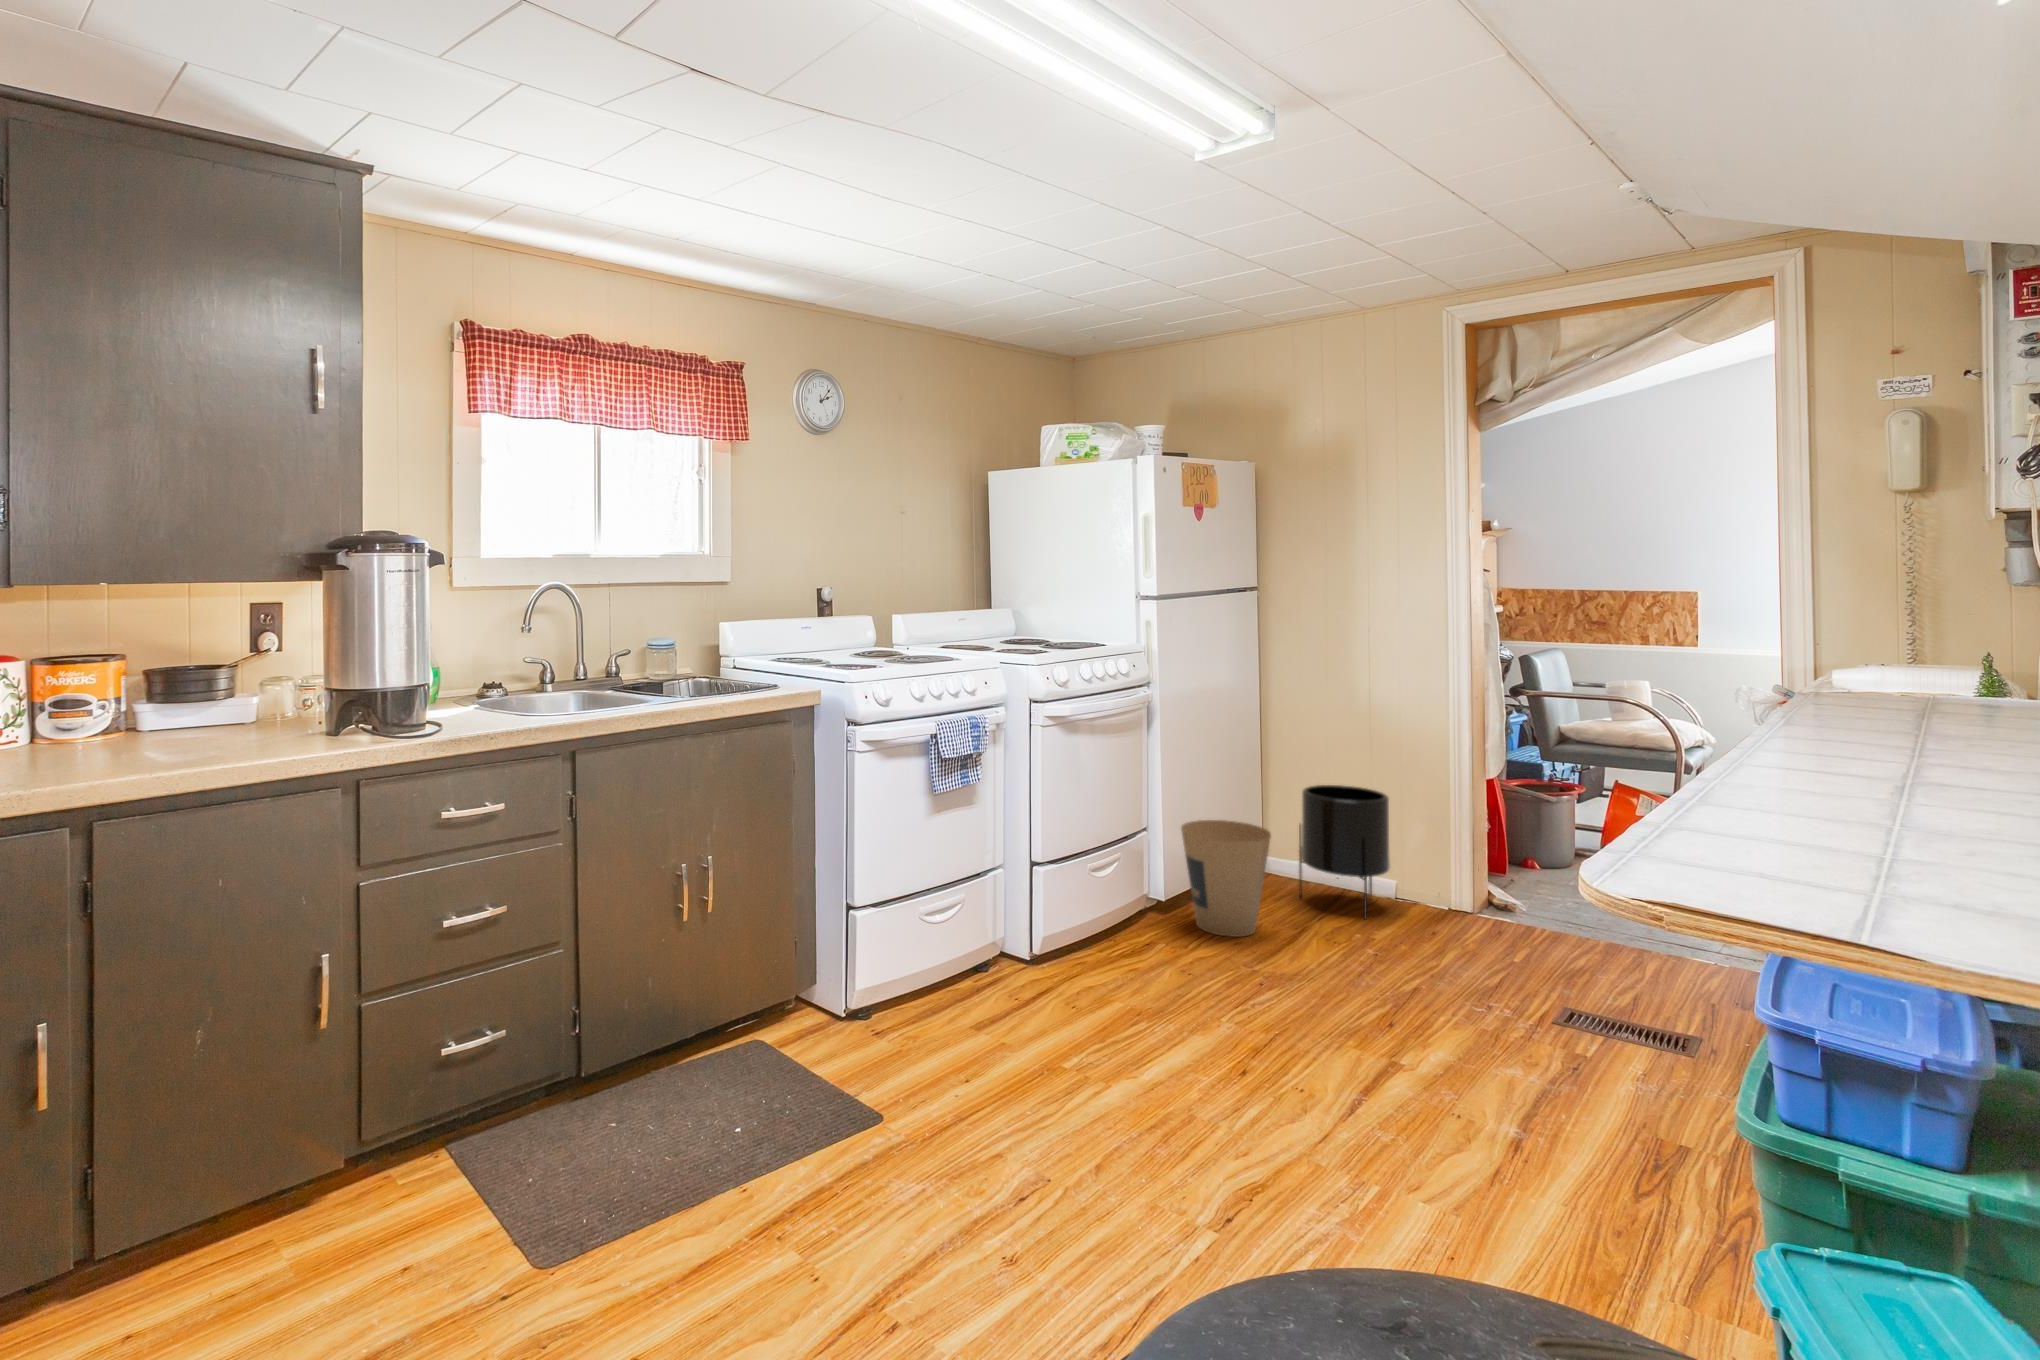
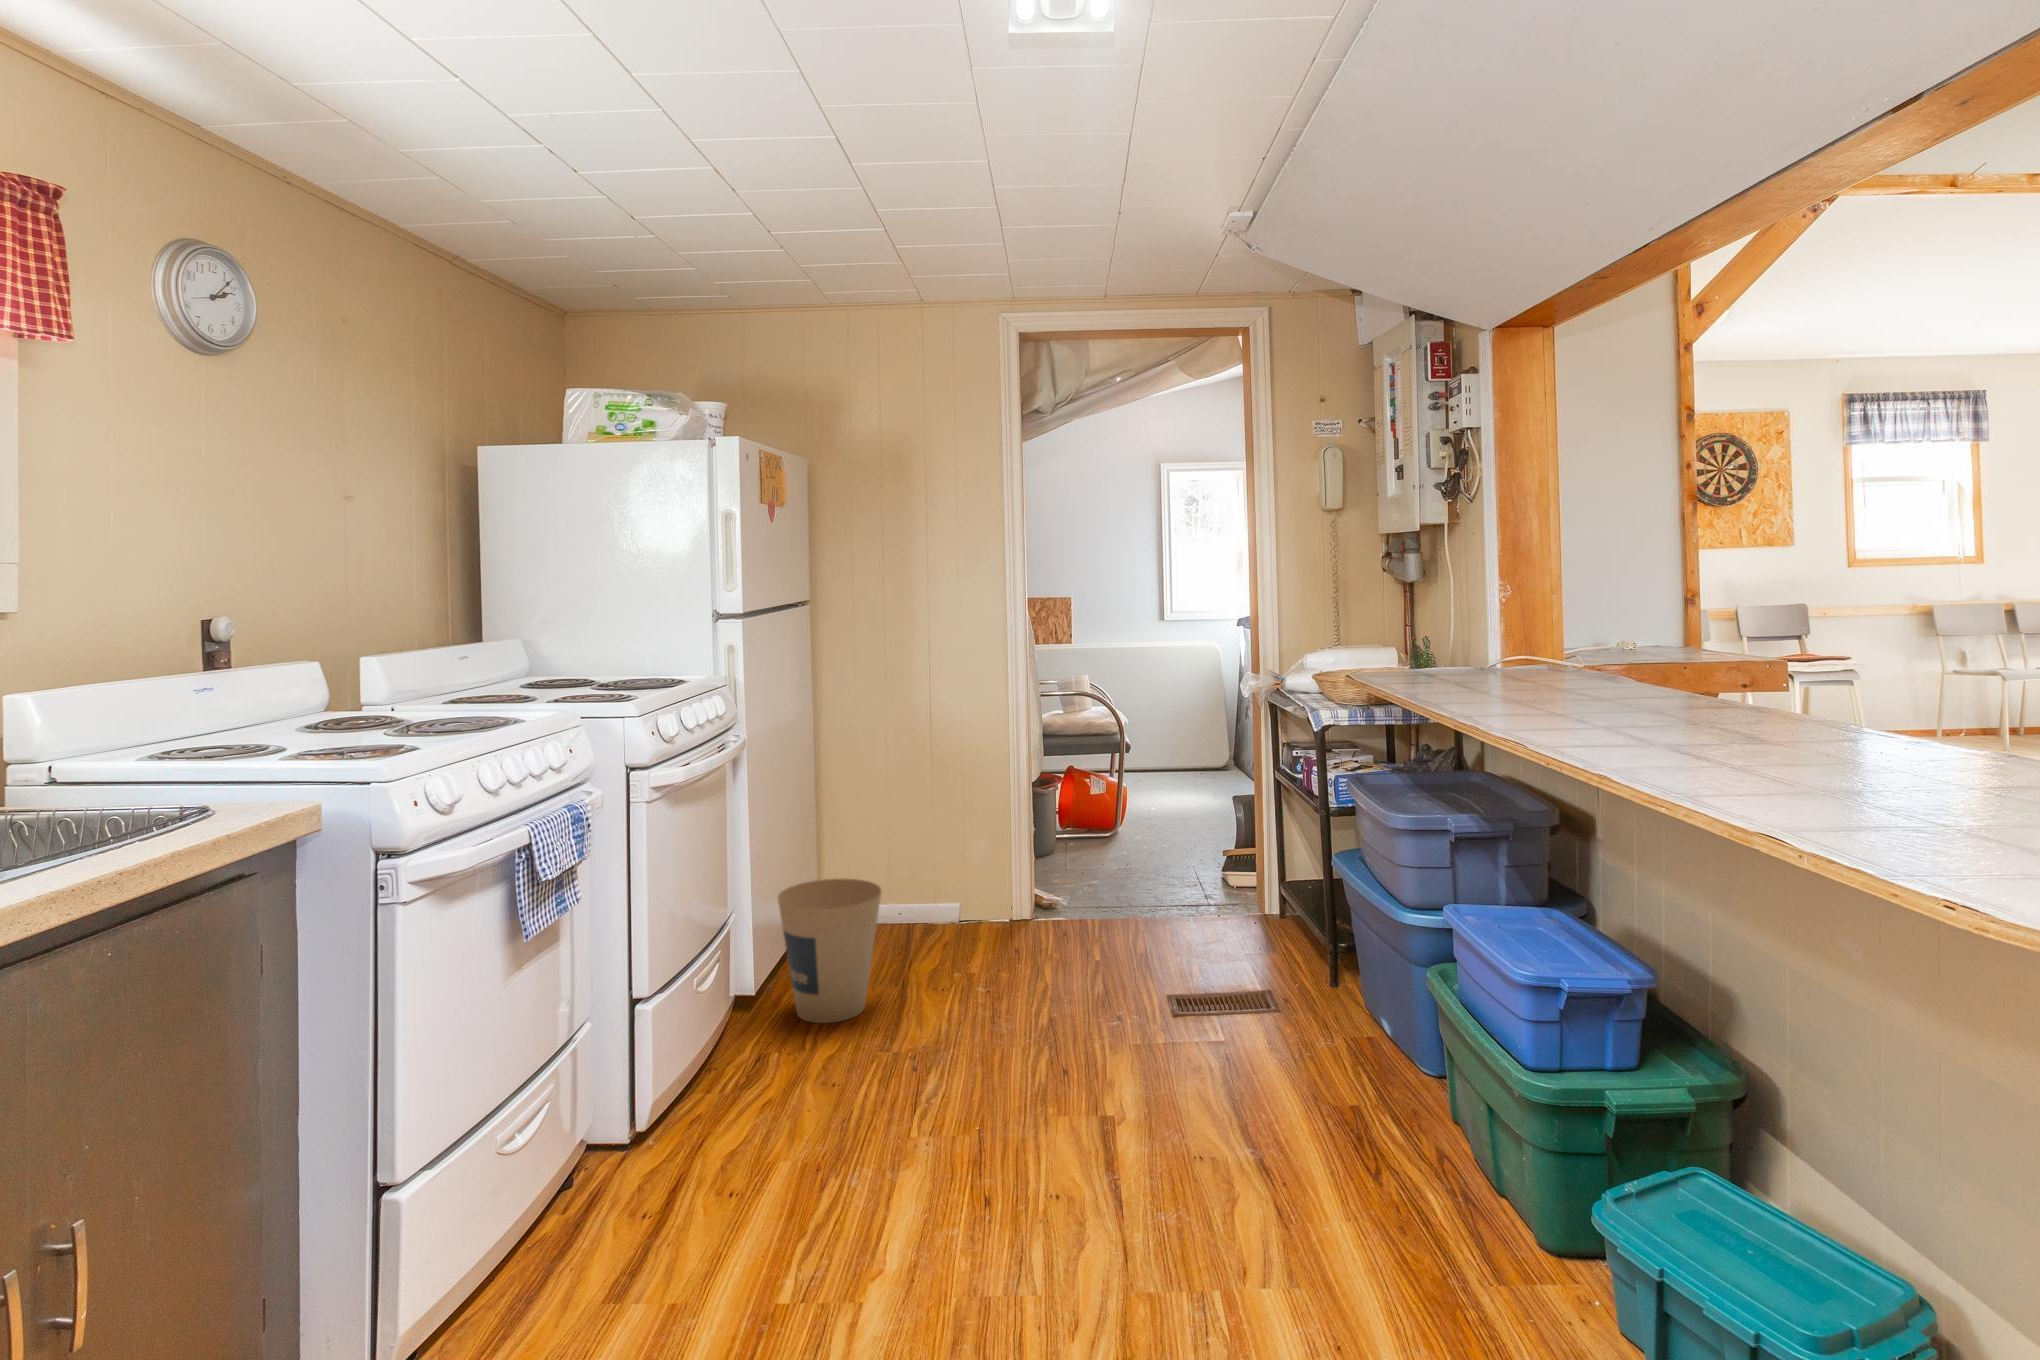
planter: present [1299,785,1390,918] -> none [877,814,966,957]

